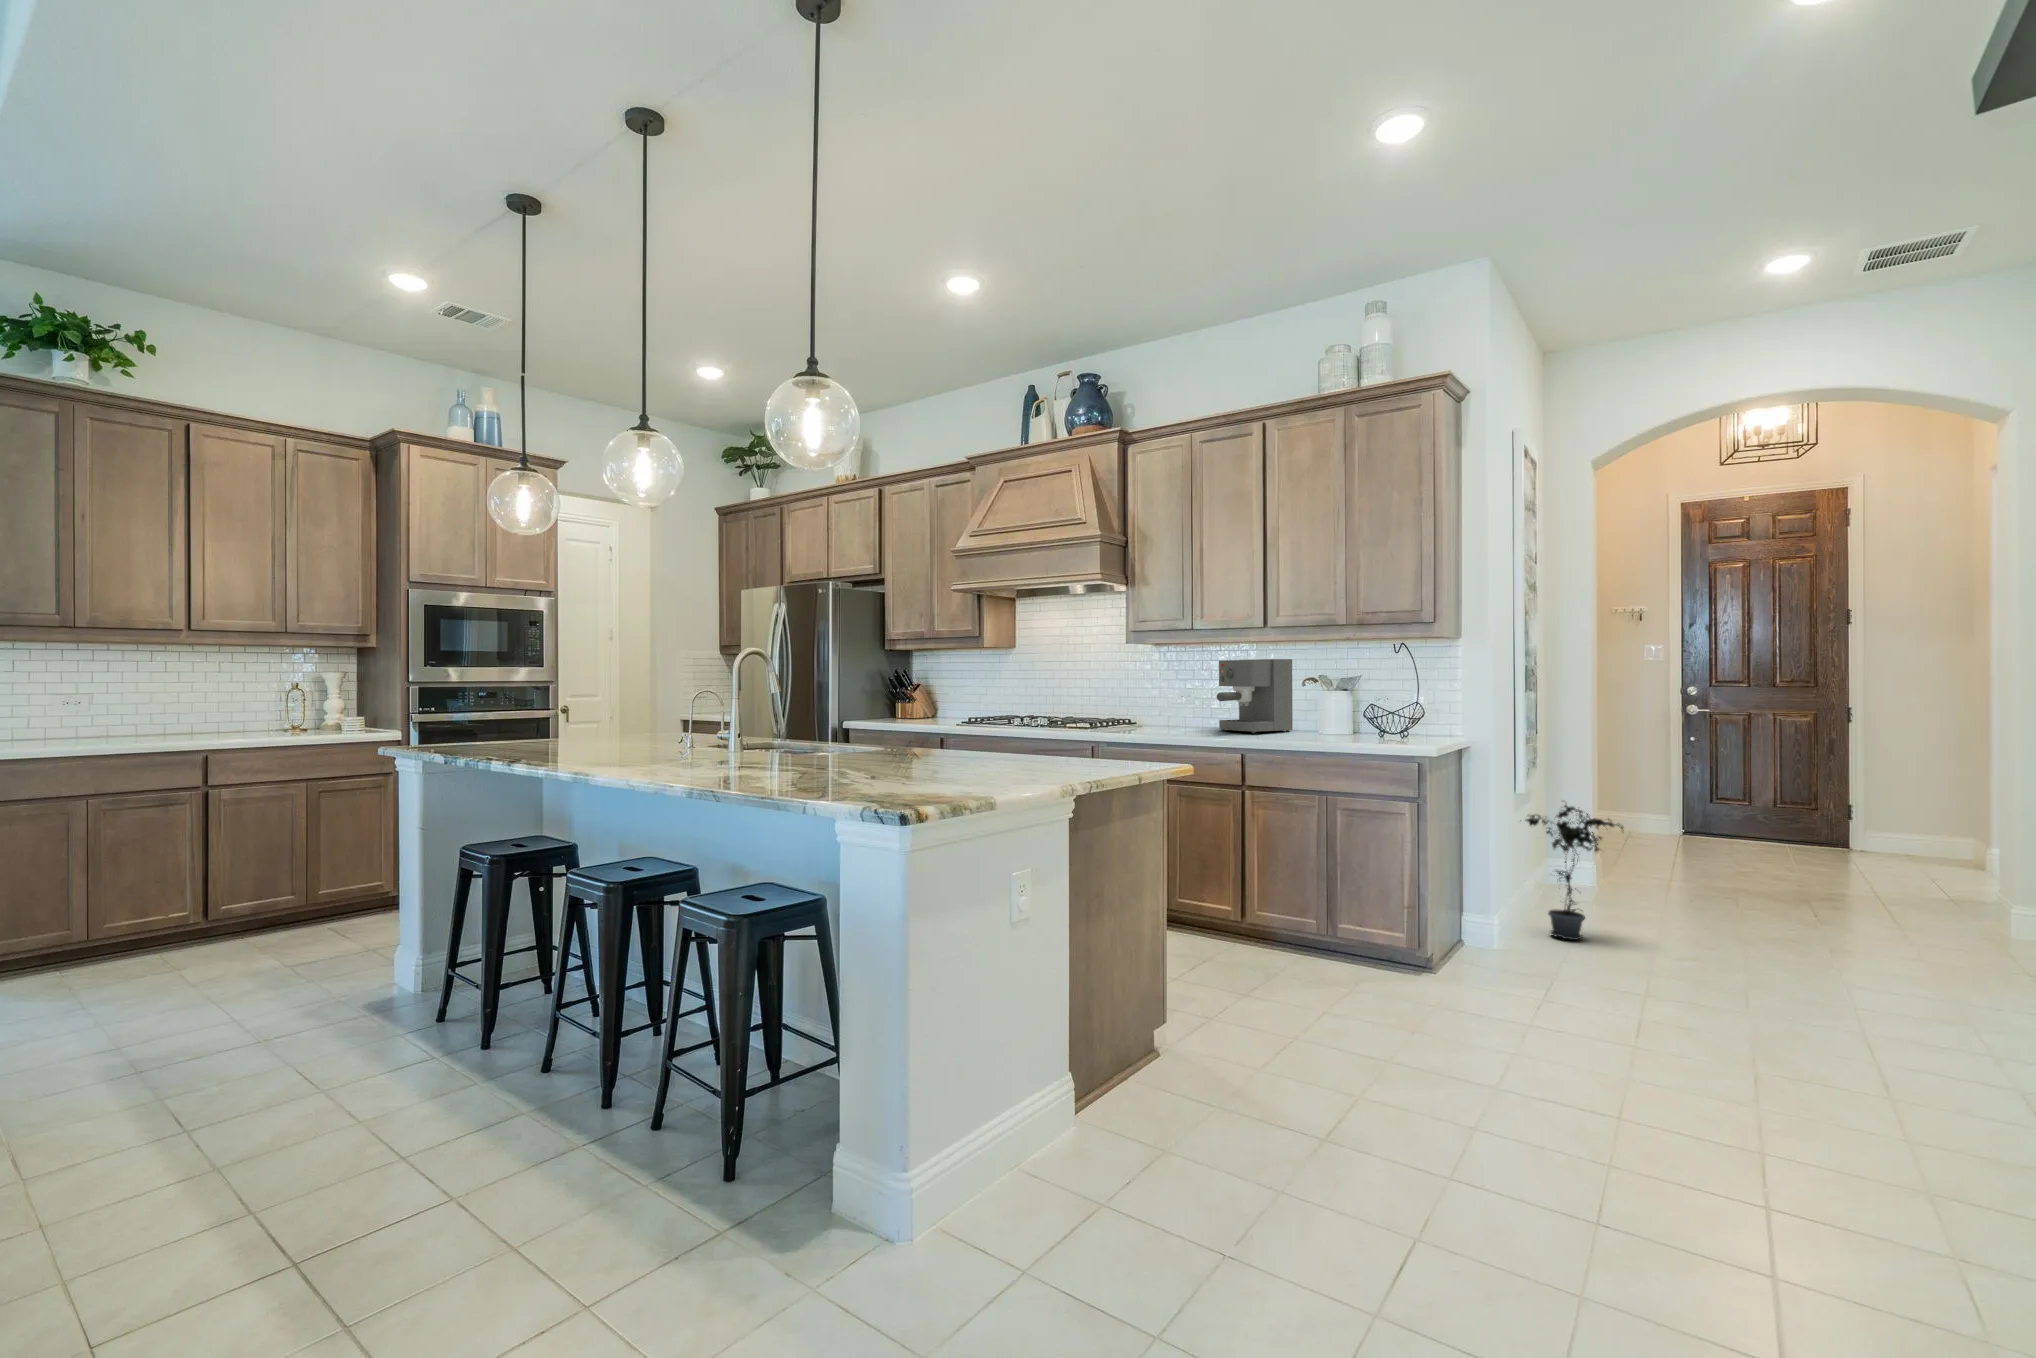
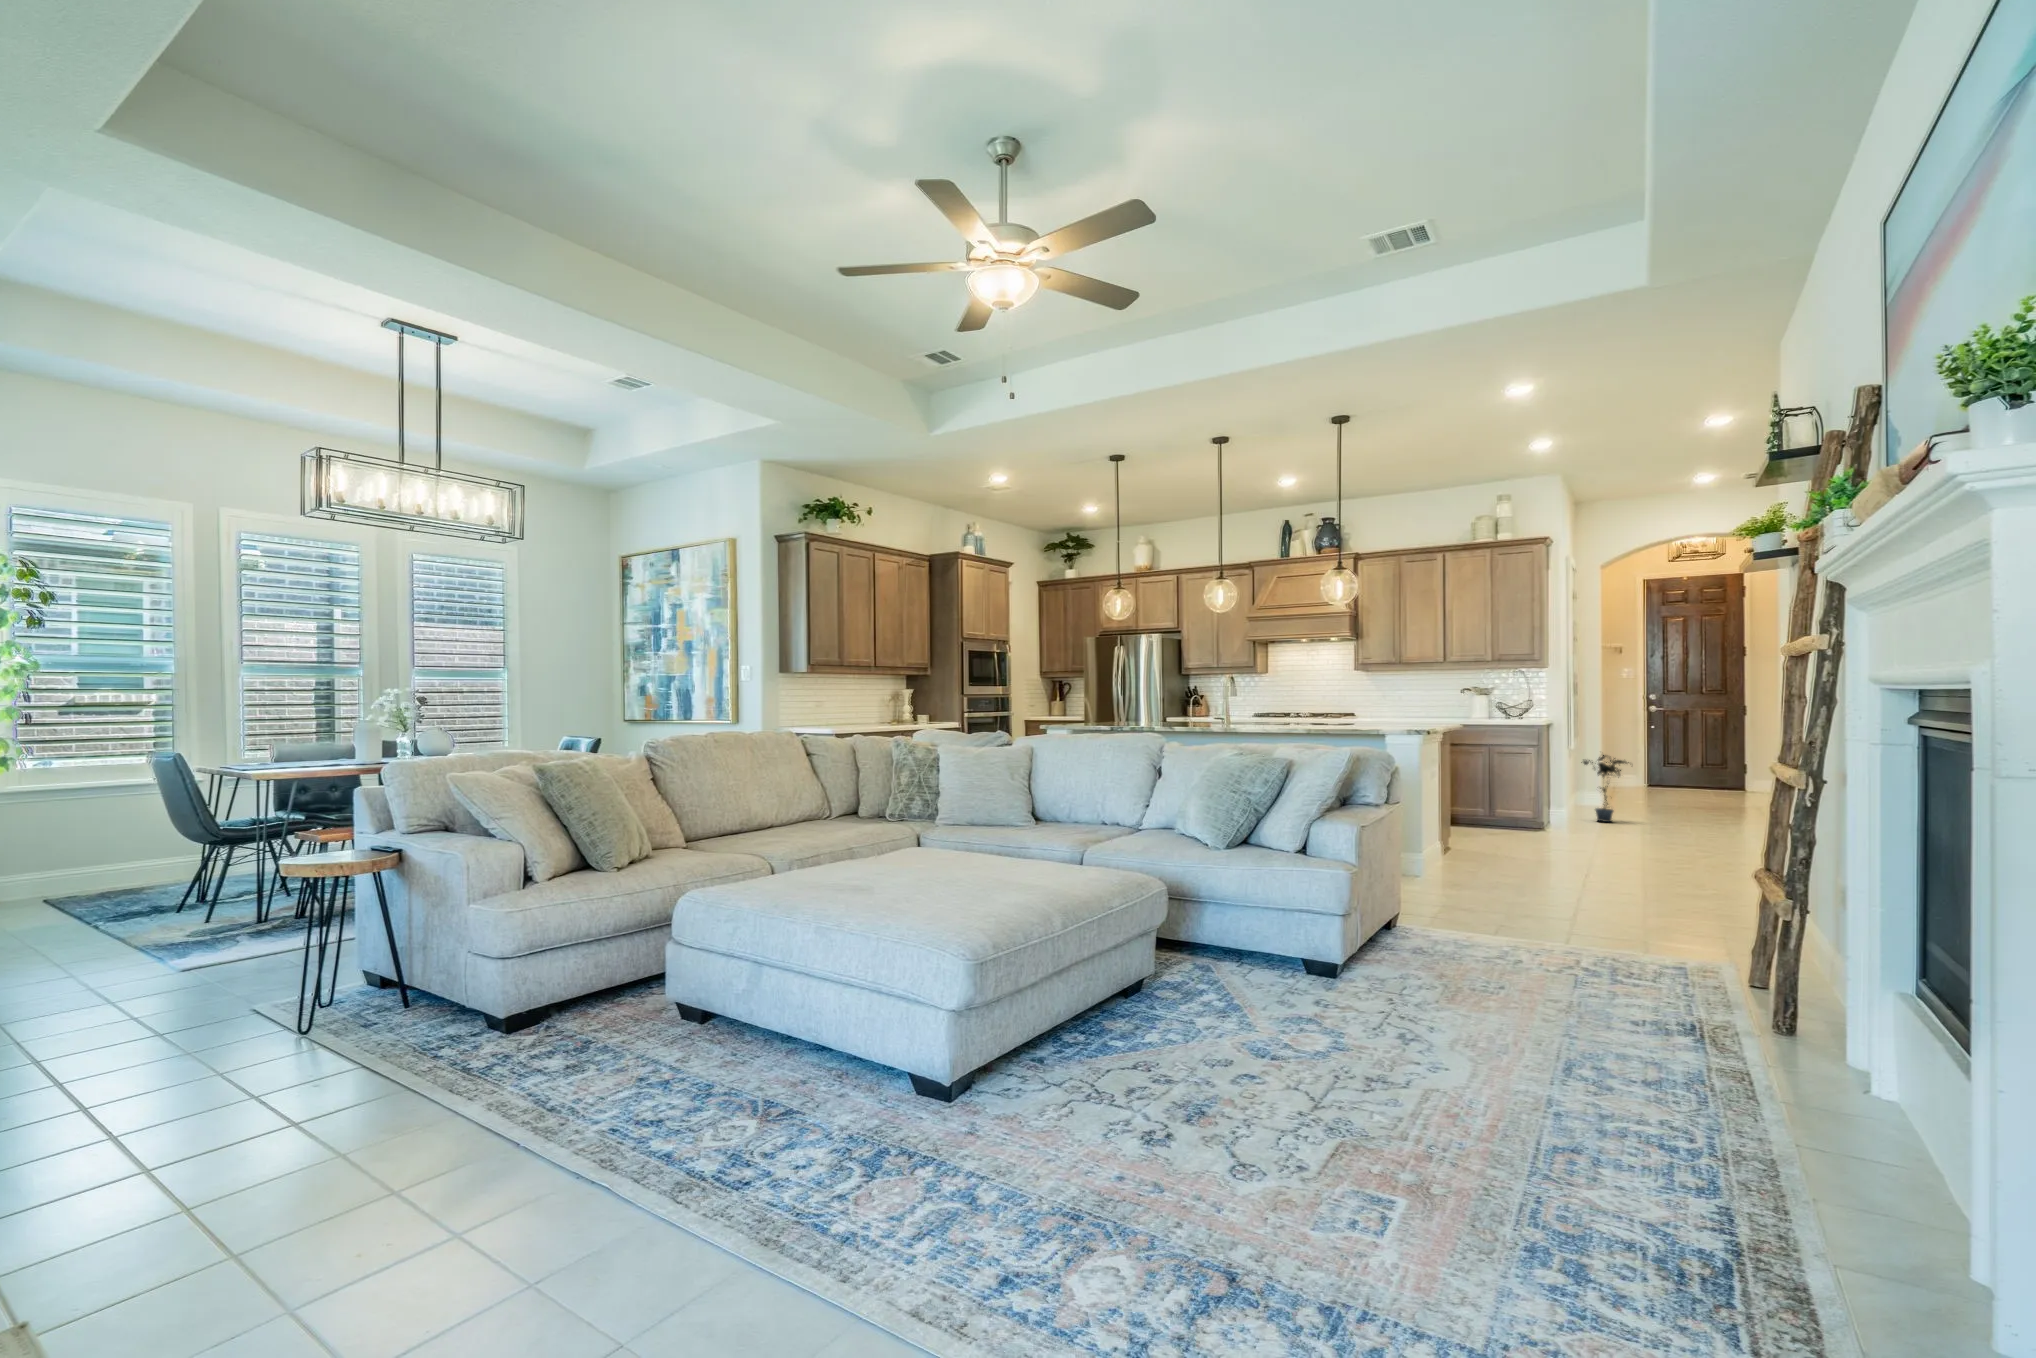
coffee maker: present [1217,659,1293,733] -> none [1415,680,1458,719]

